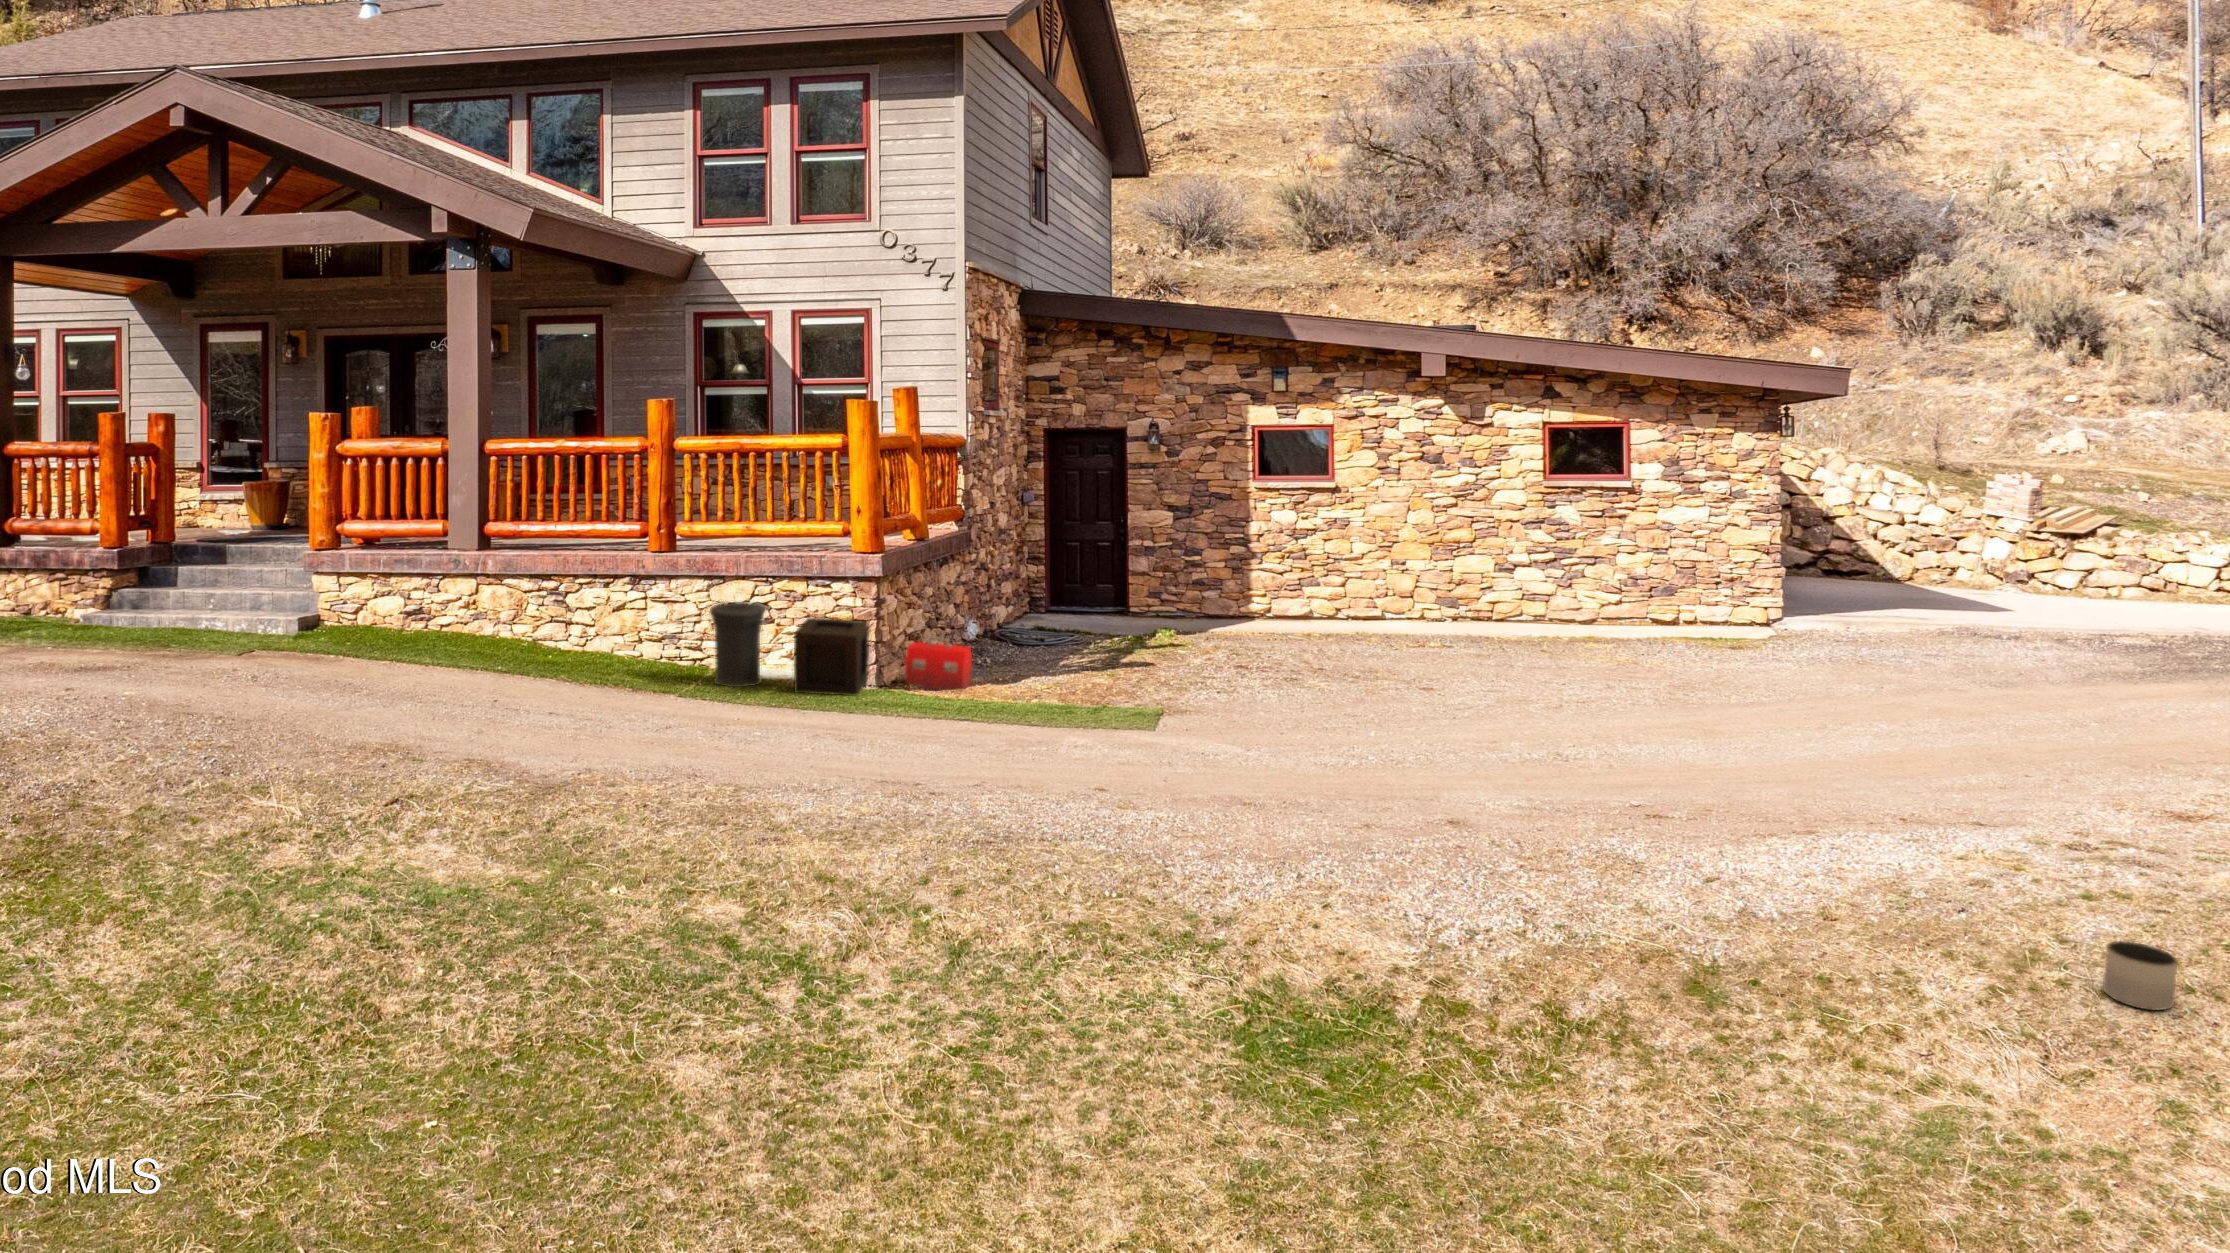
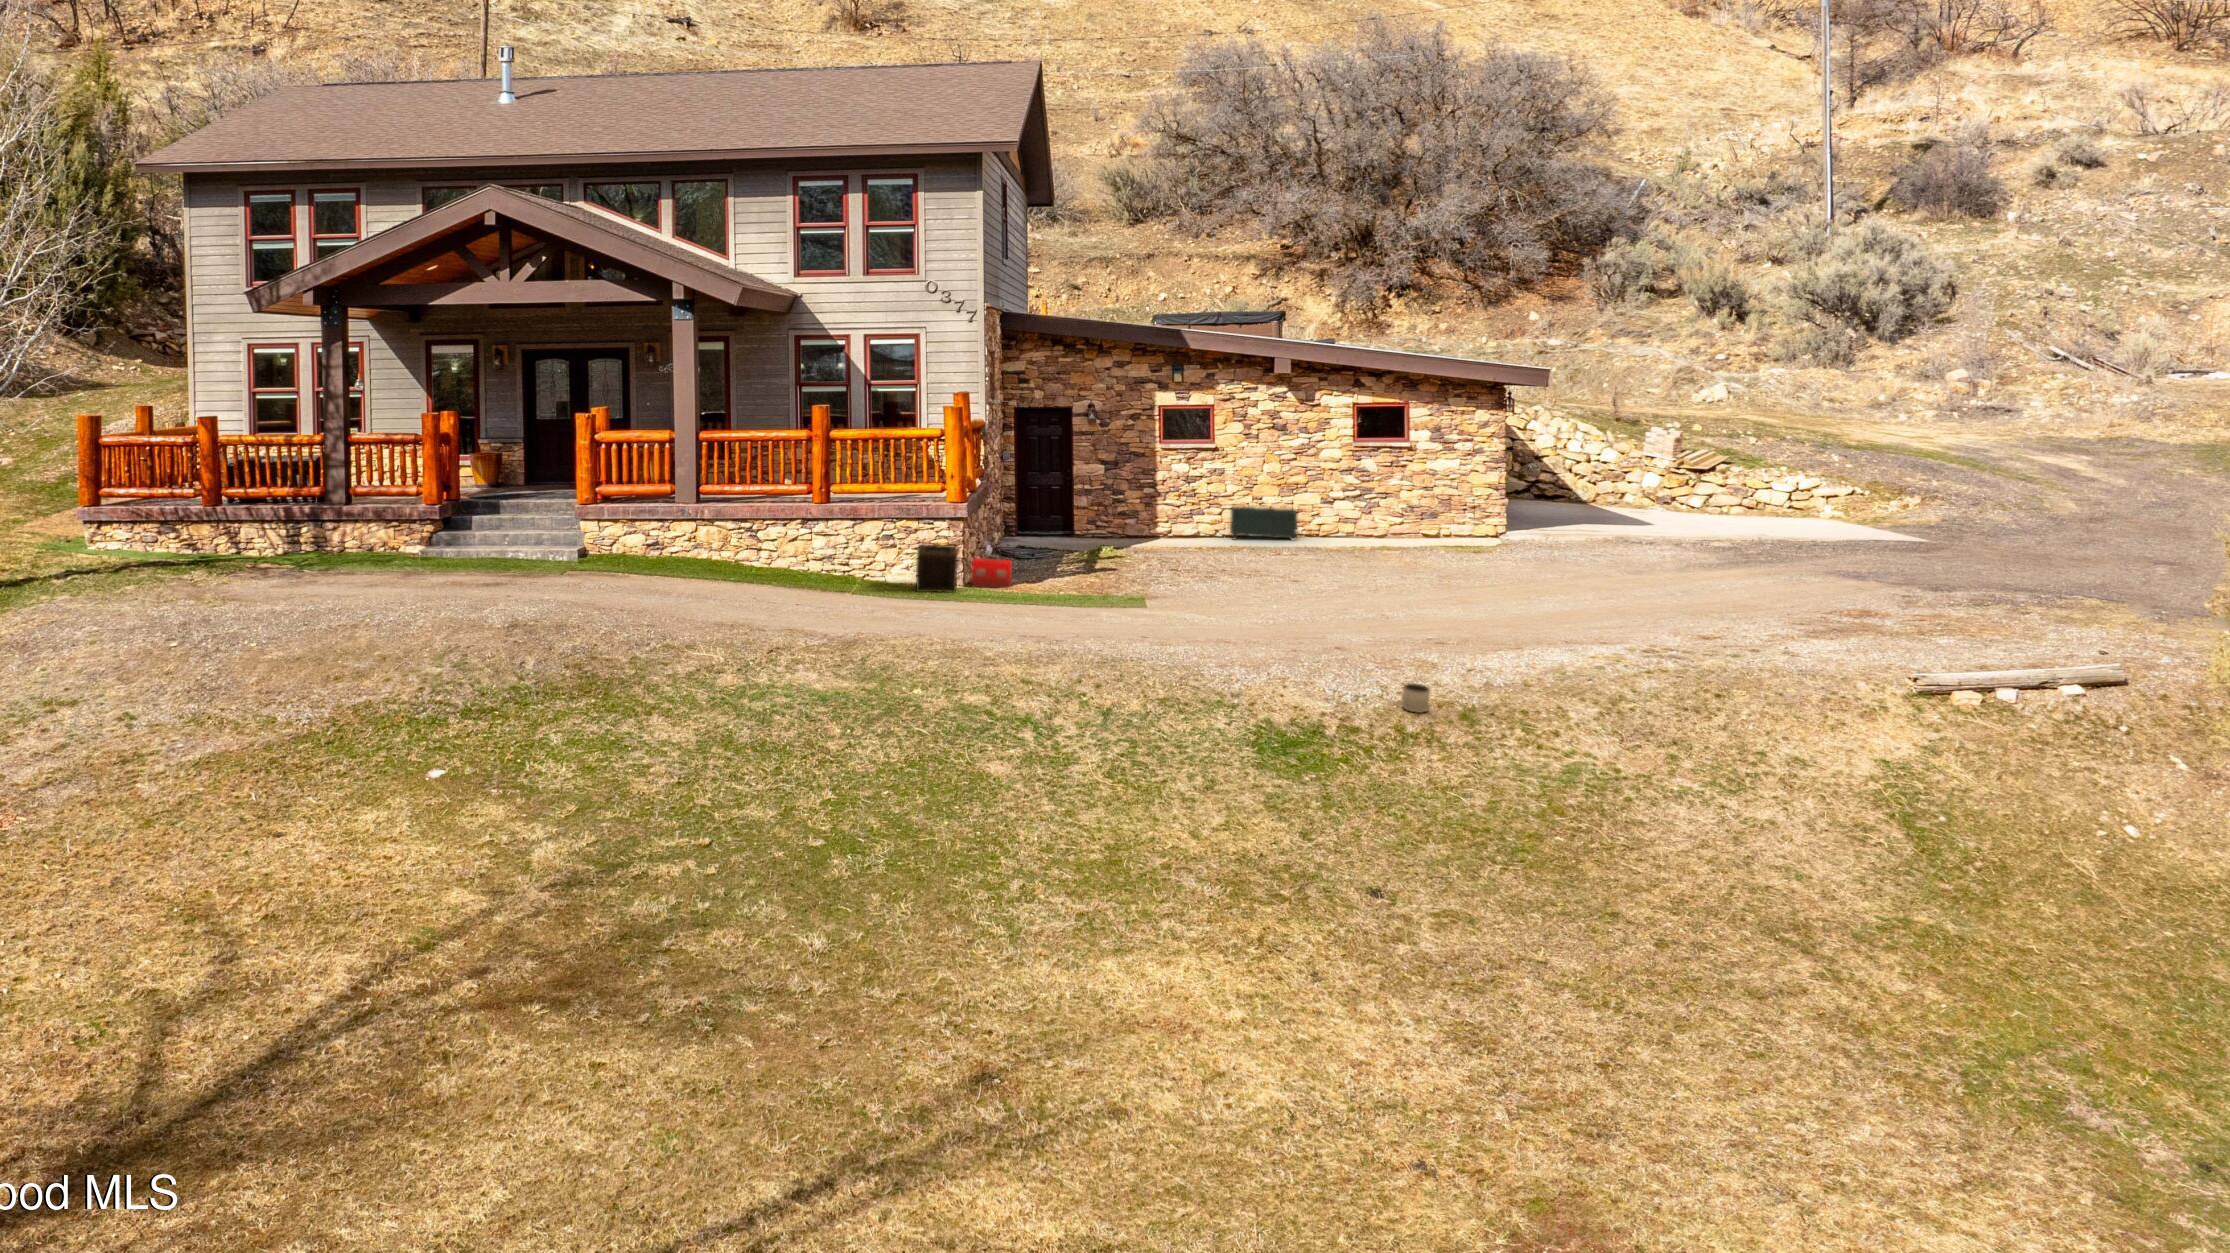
bench: none [1352,573,1454,631] -> present [1230,506,1298,541]
trash can: present [710,602,765,687] -> none [858,535,893,590]
planter: present [2103,941,2177,1010] -> present [1402,683,1430,713]

